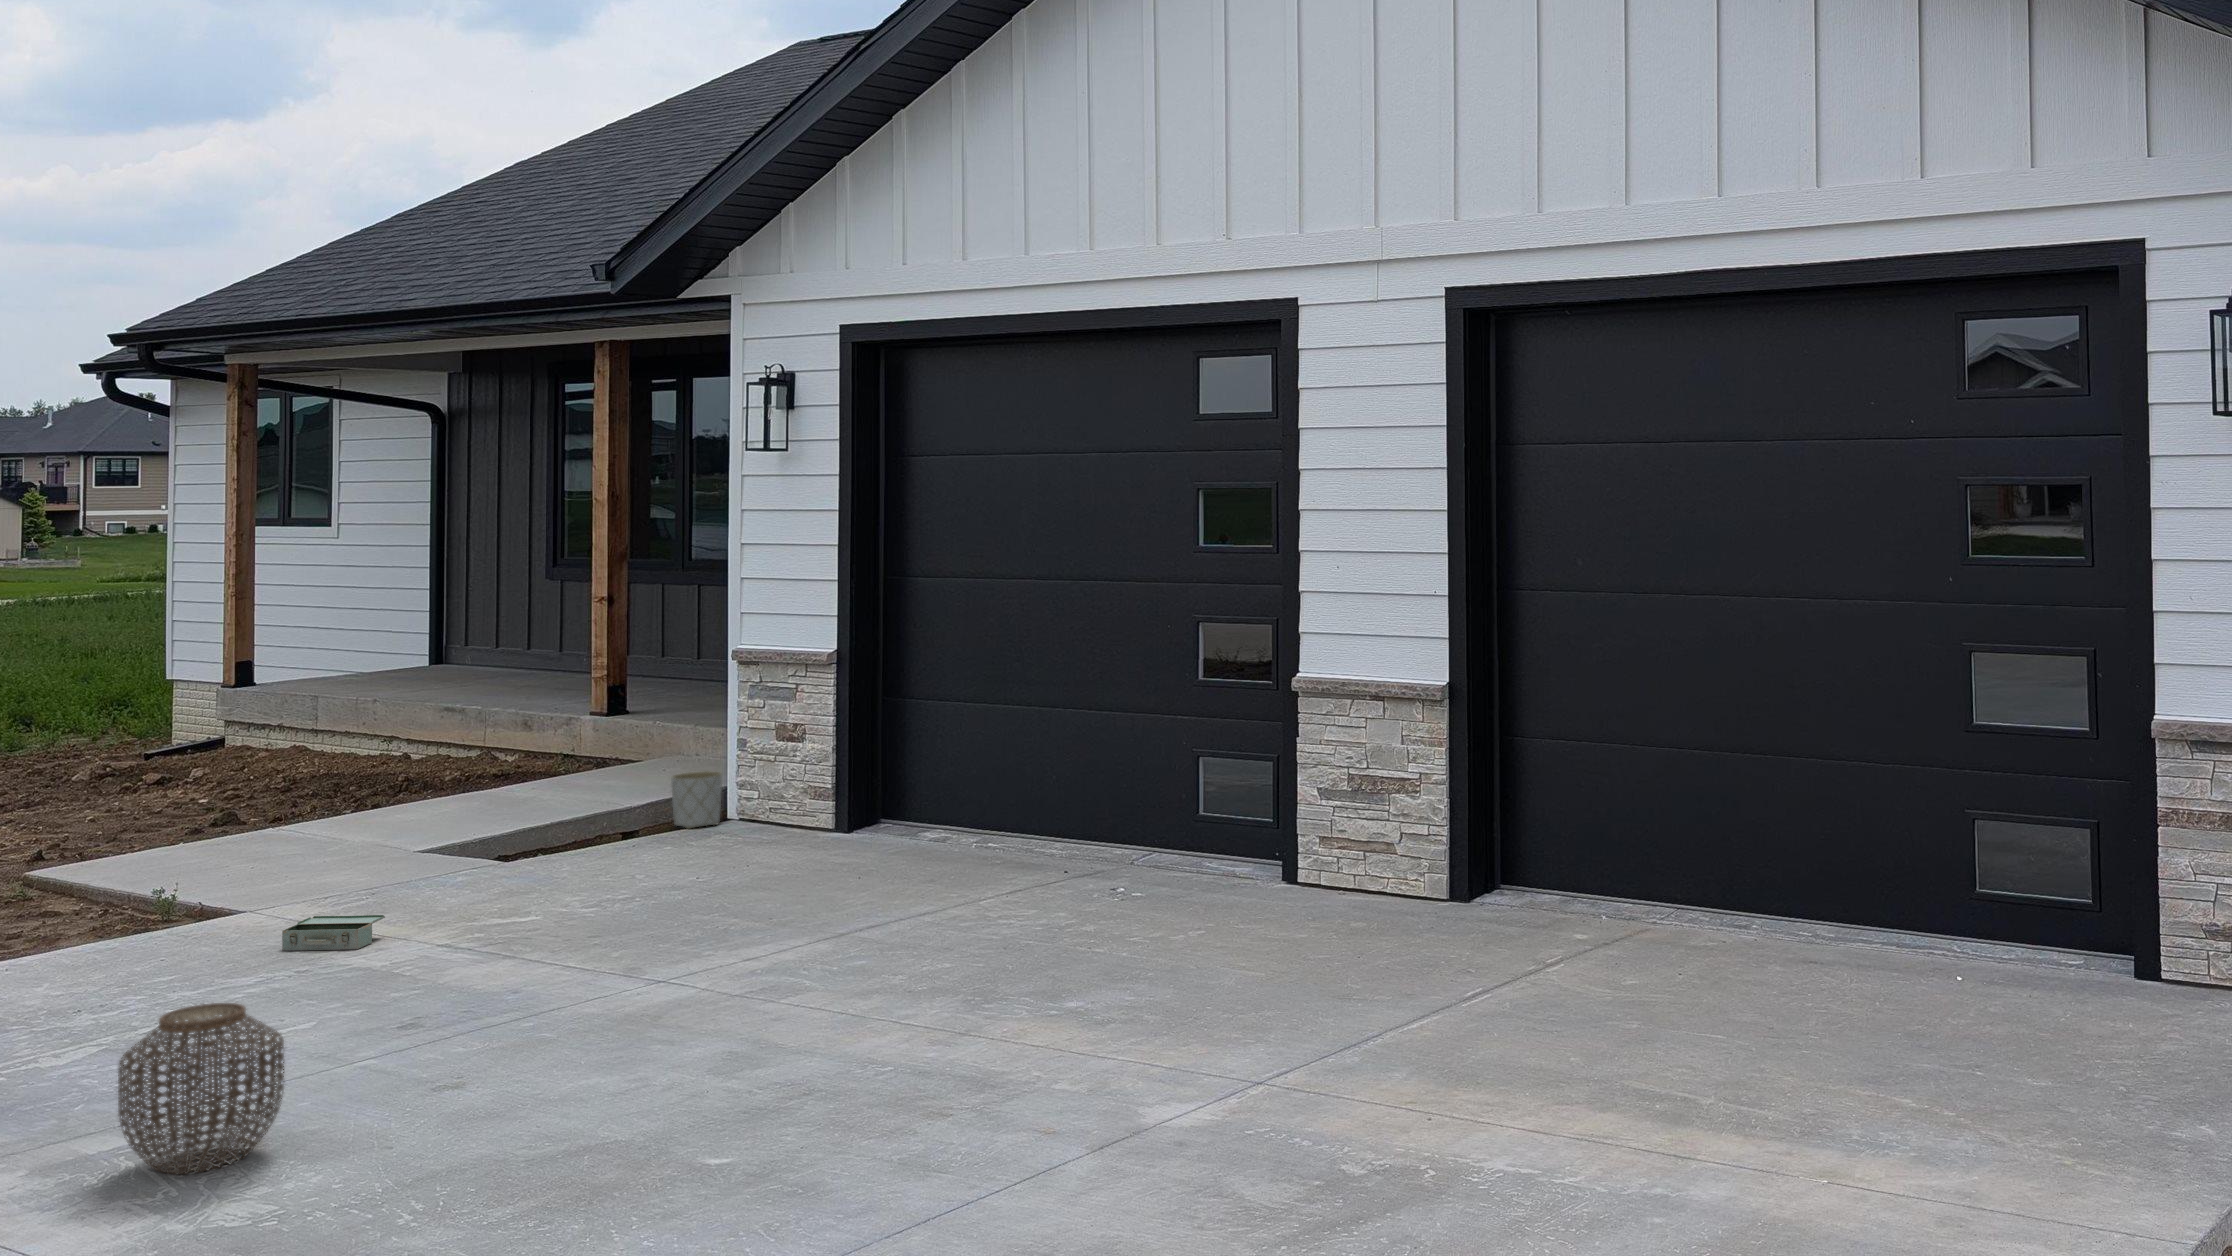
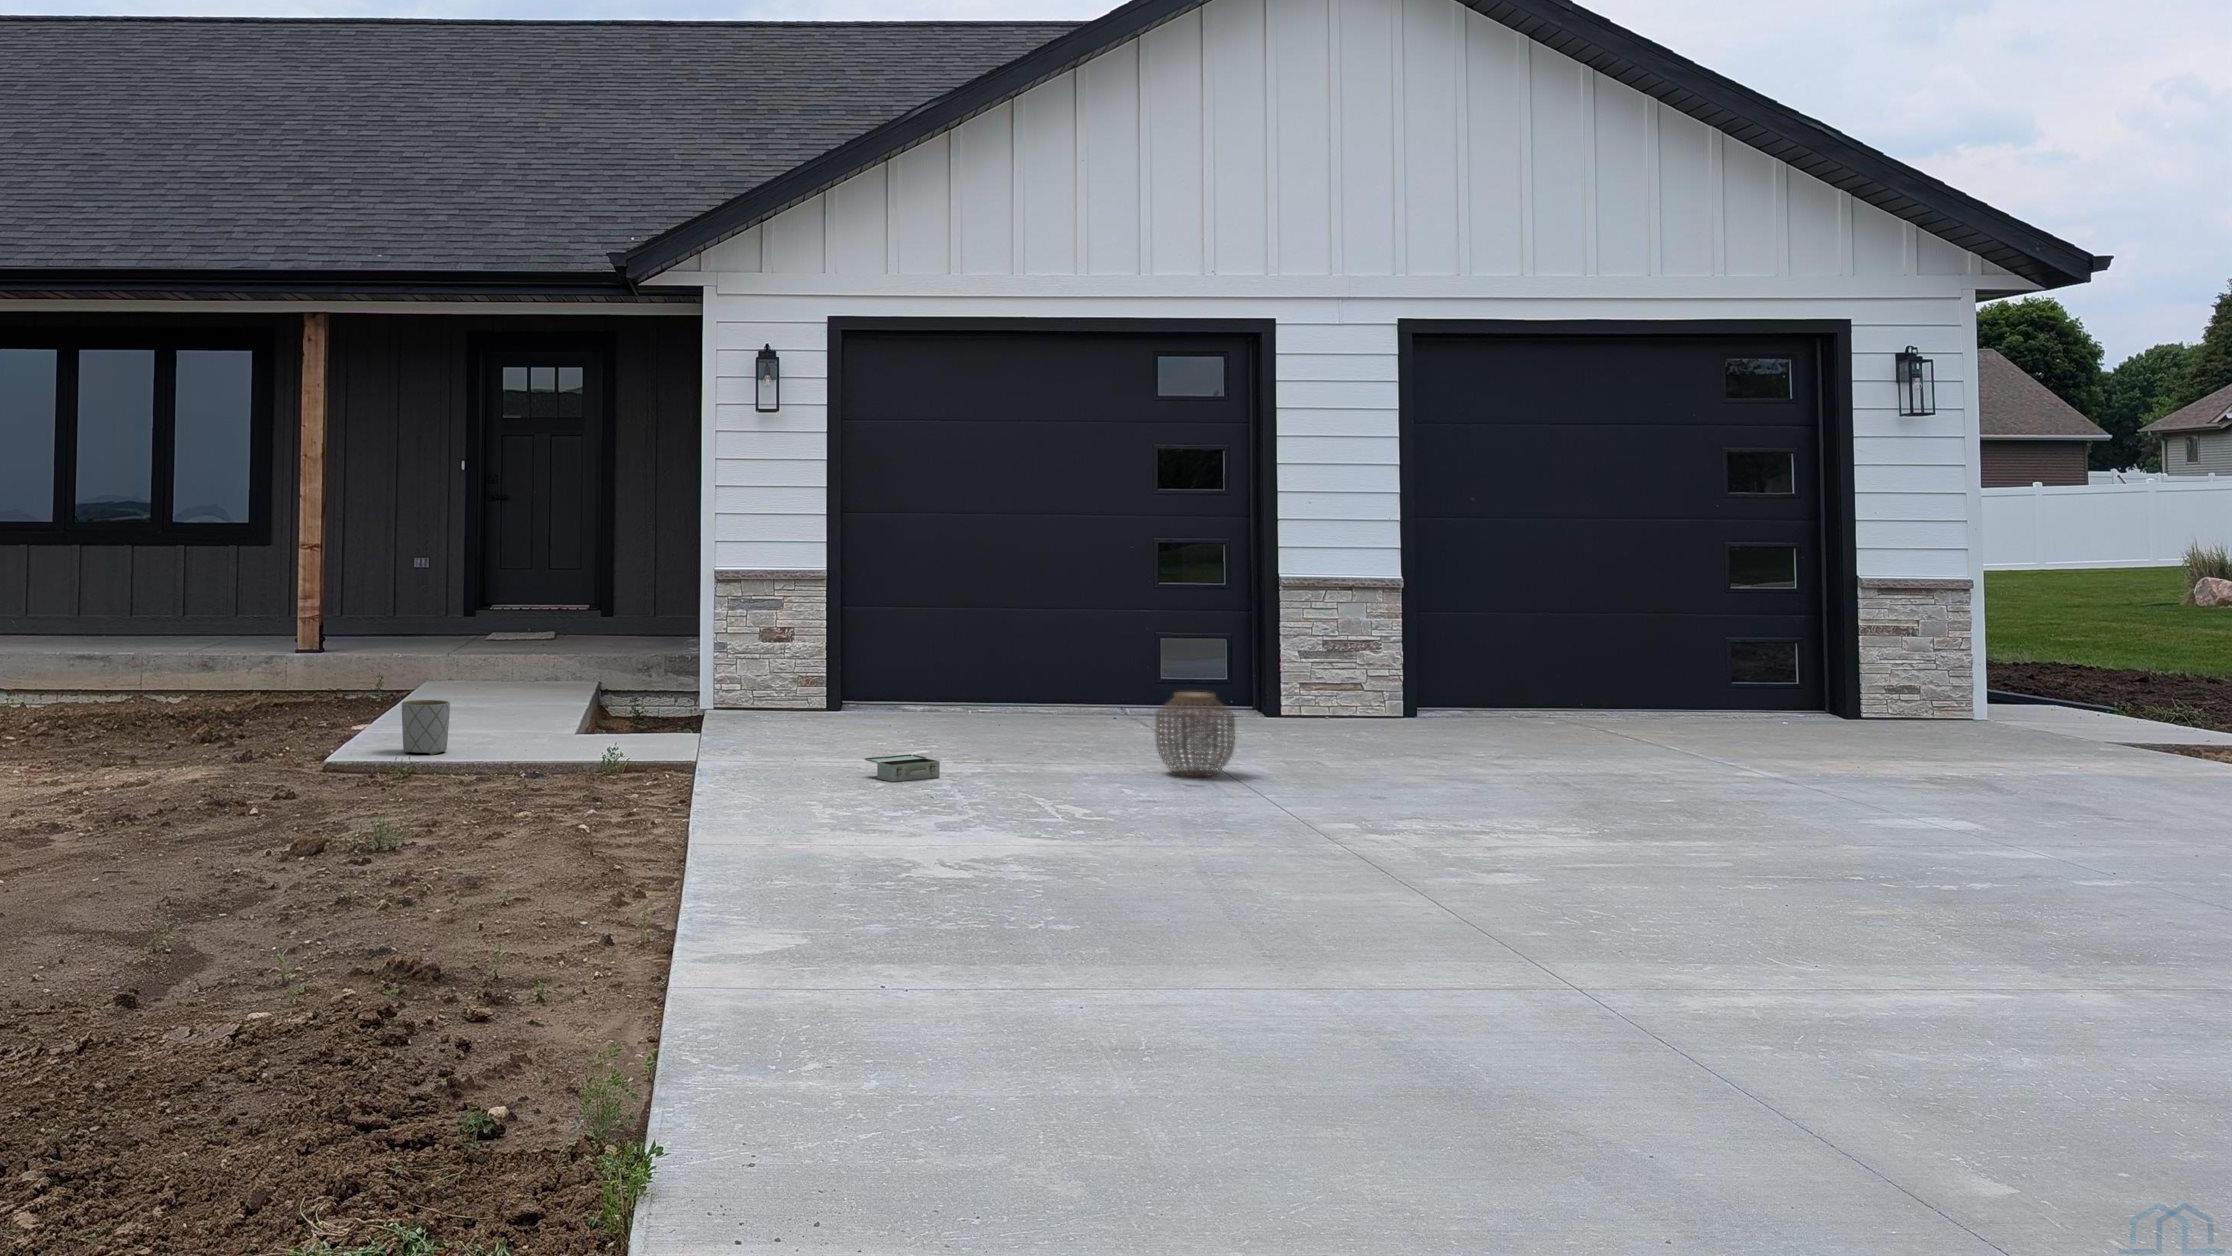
planter: present [671,771,722,829] -> present [402,700,450,755]
woven basket: present [118,1003,284,1174] -> present [1155,692,1235,777]

